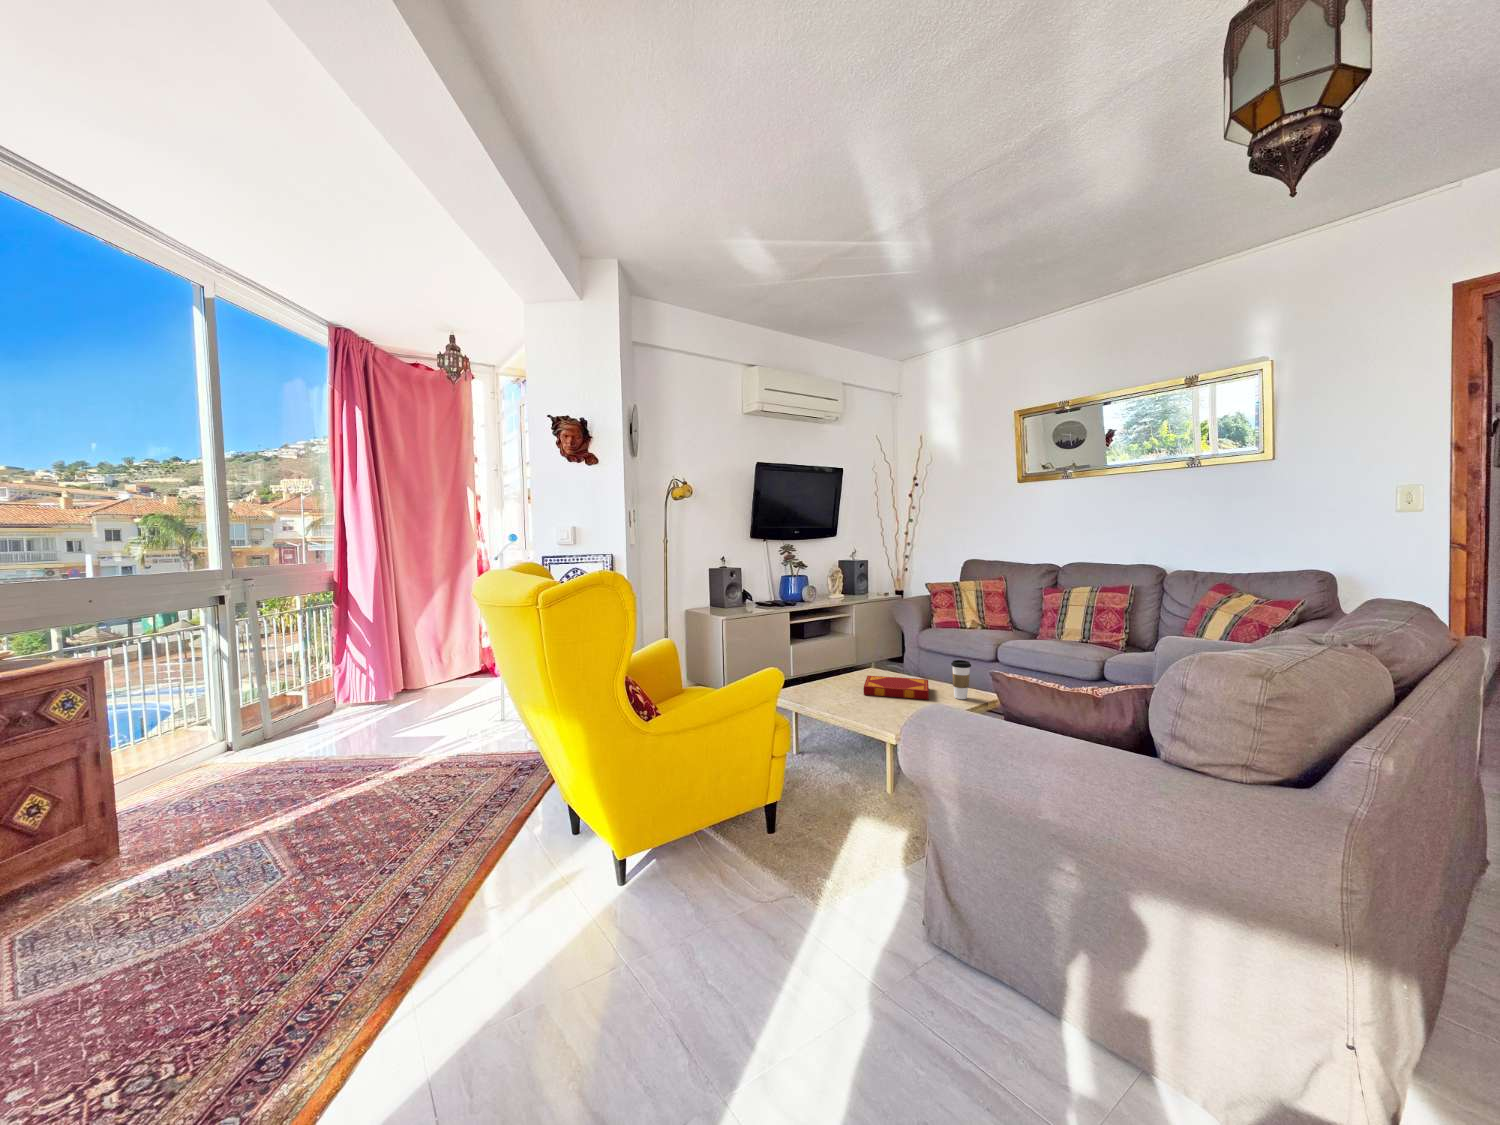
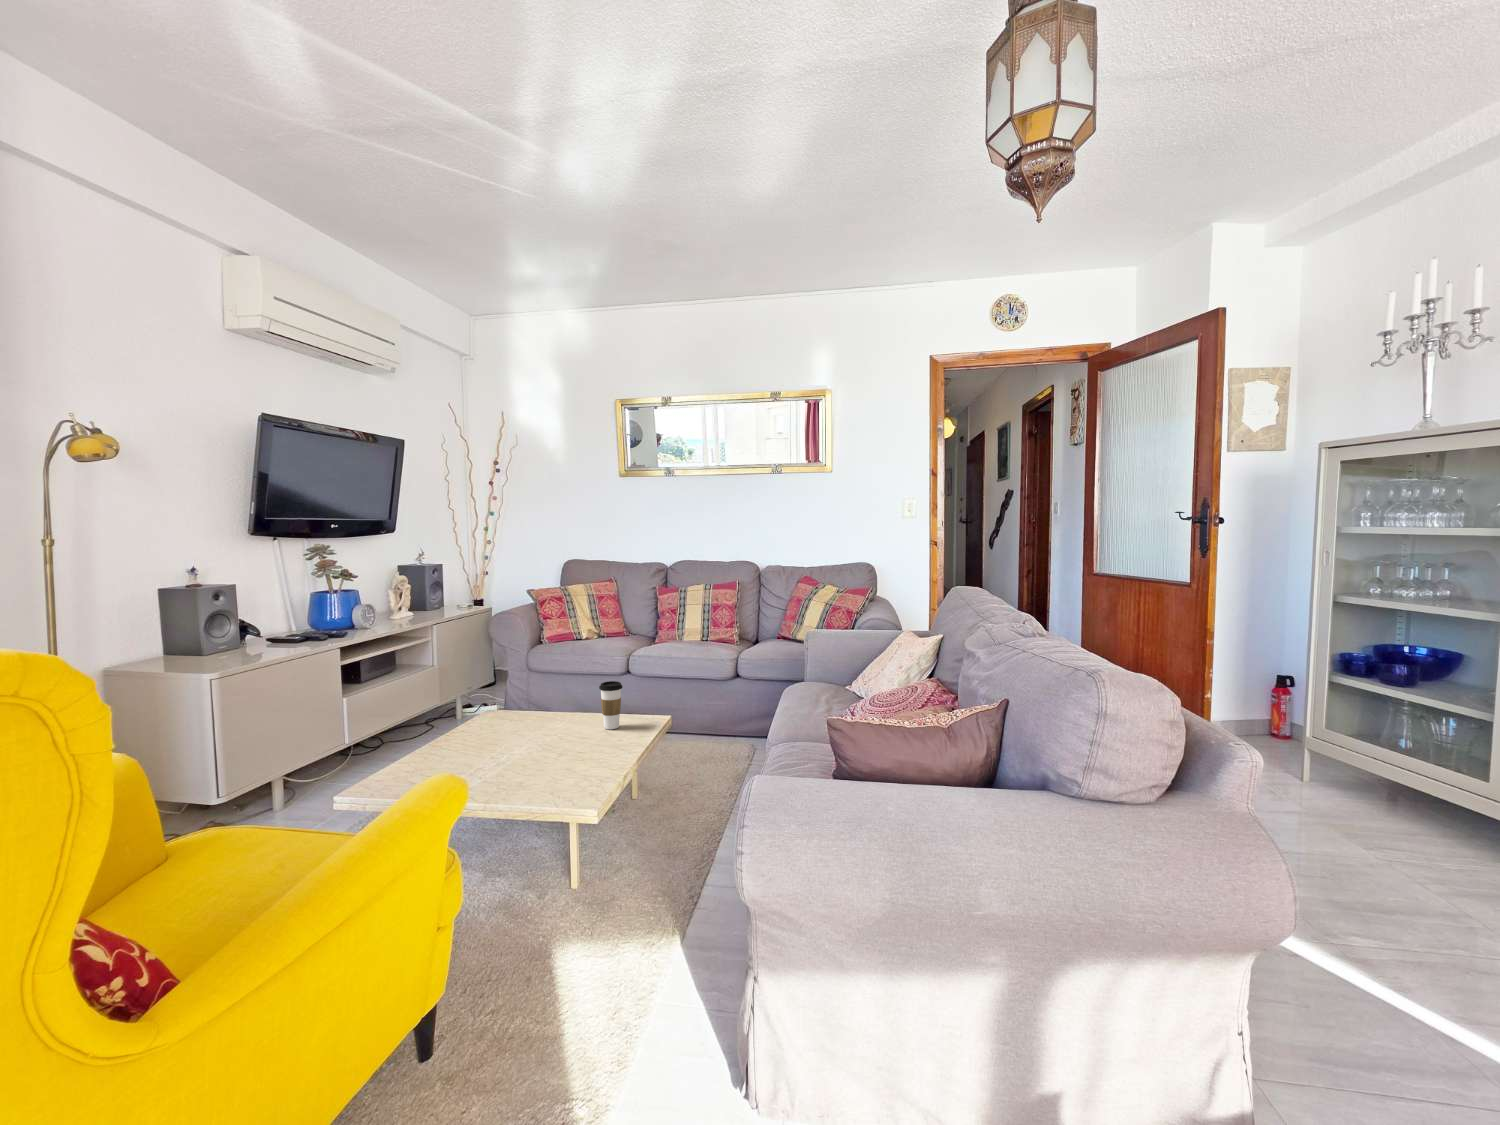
hardback book: present [864,676,929,700] -> none [486,712,576,750]

